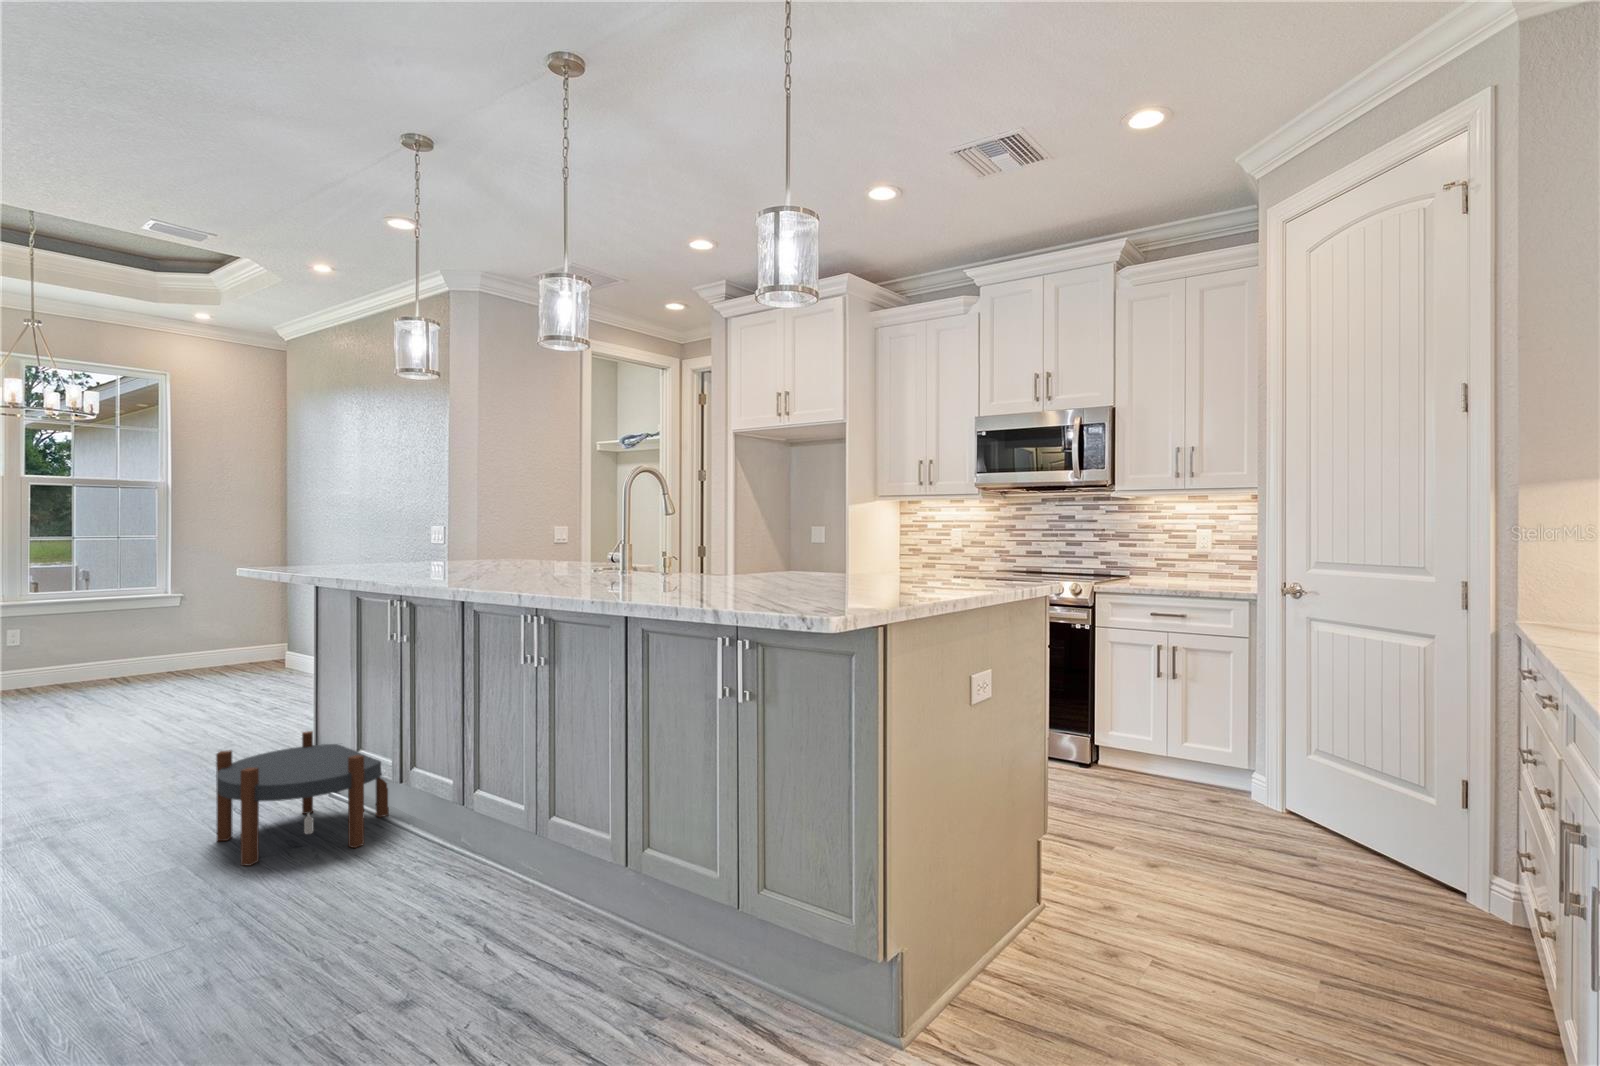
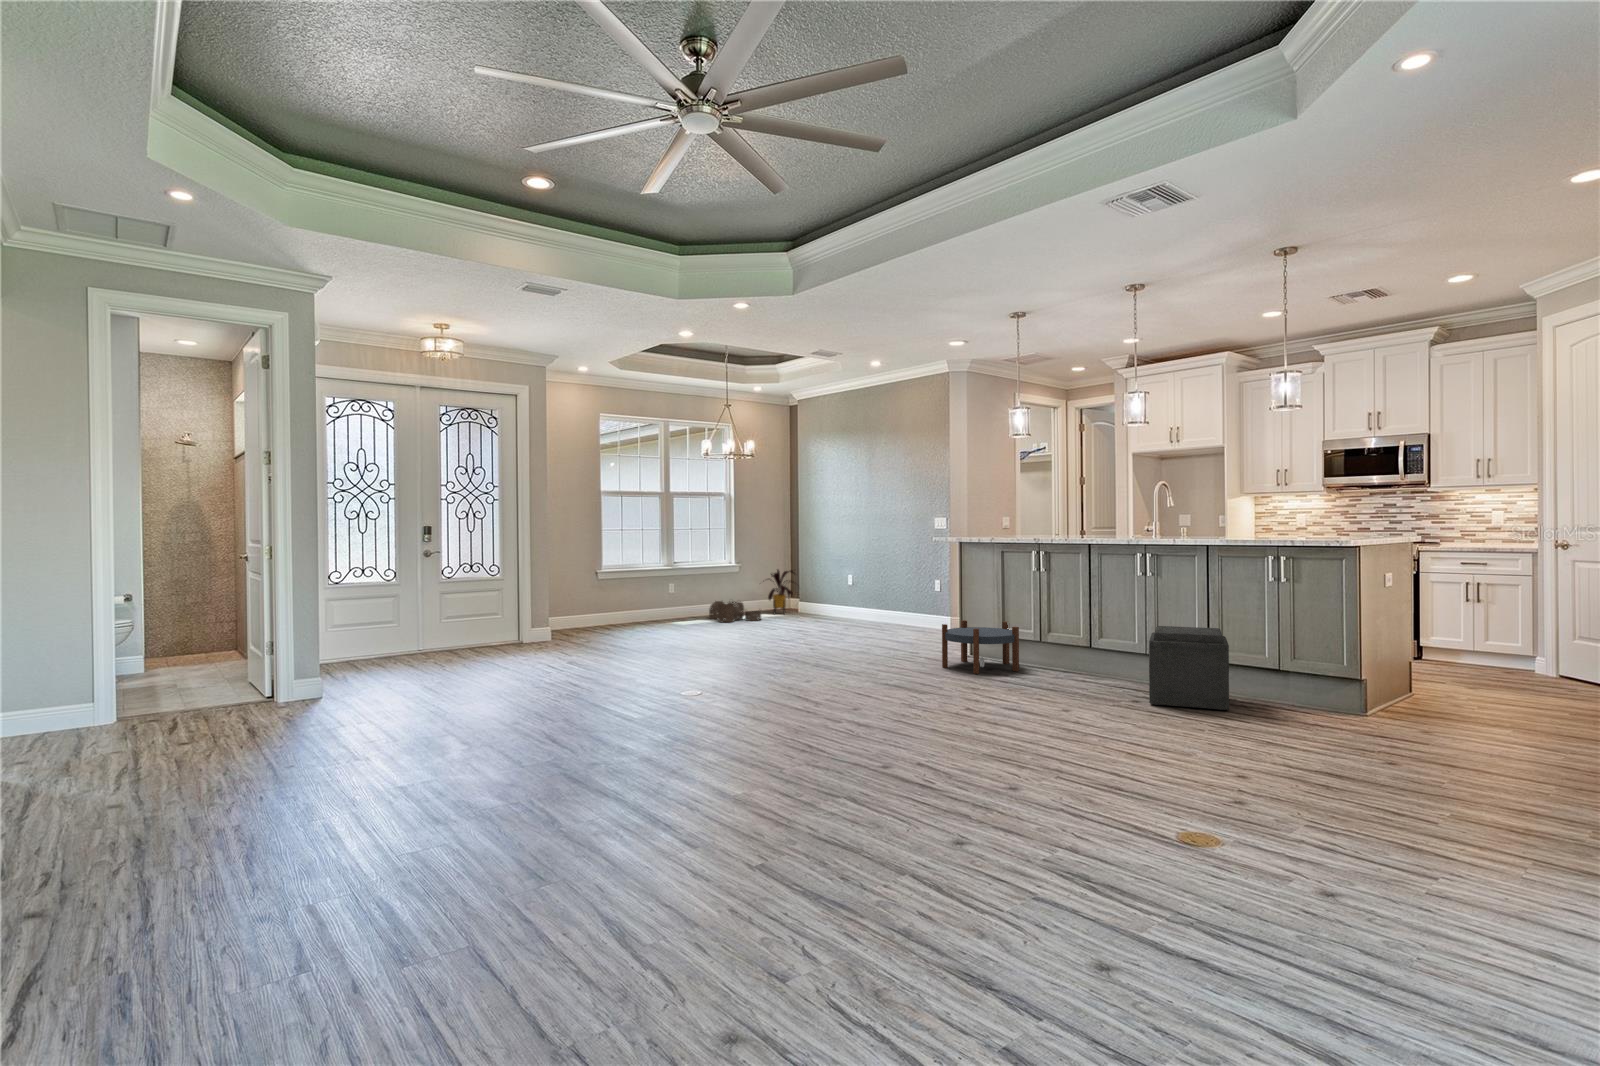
house plant: none [207,603,287,675] -> present [768,570,794,613]
woven basket: none [77,656,176,699] -> present [709,601,761,622]
ottoman: none [441,785,665,1028] -> present [1149,626,1229,710]

